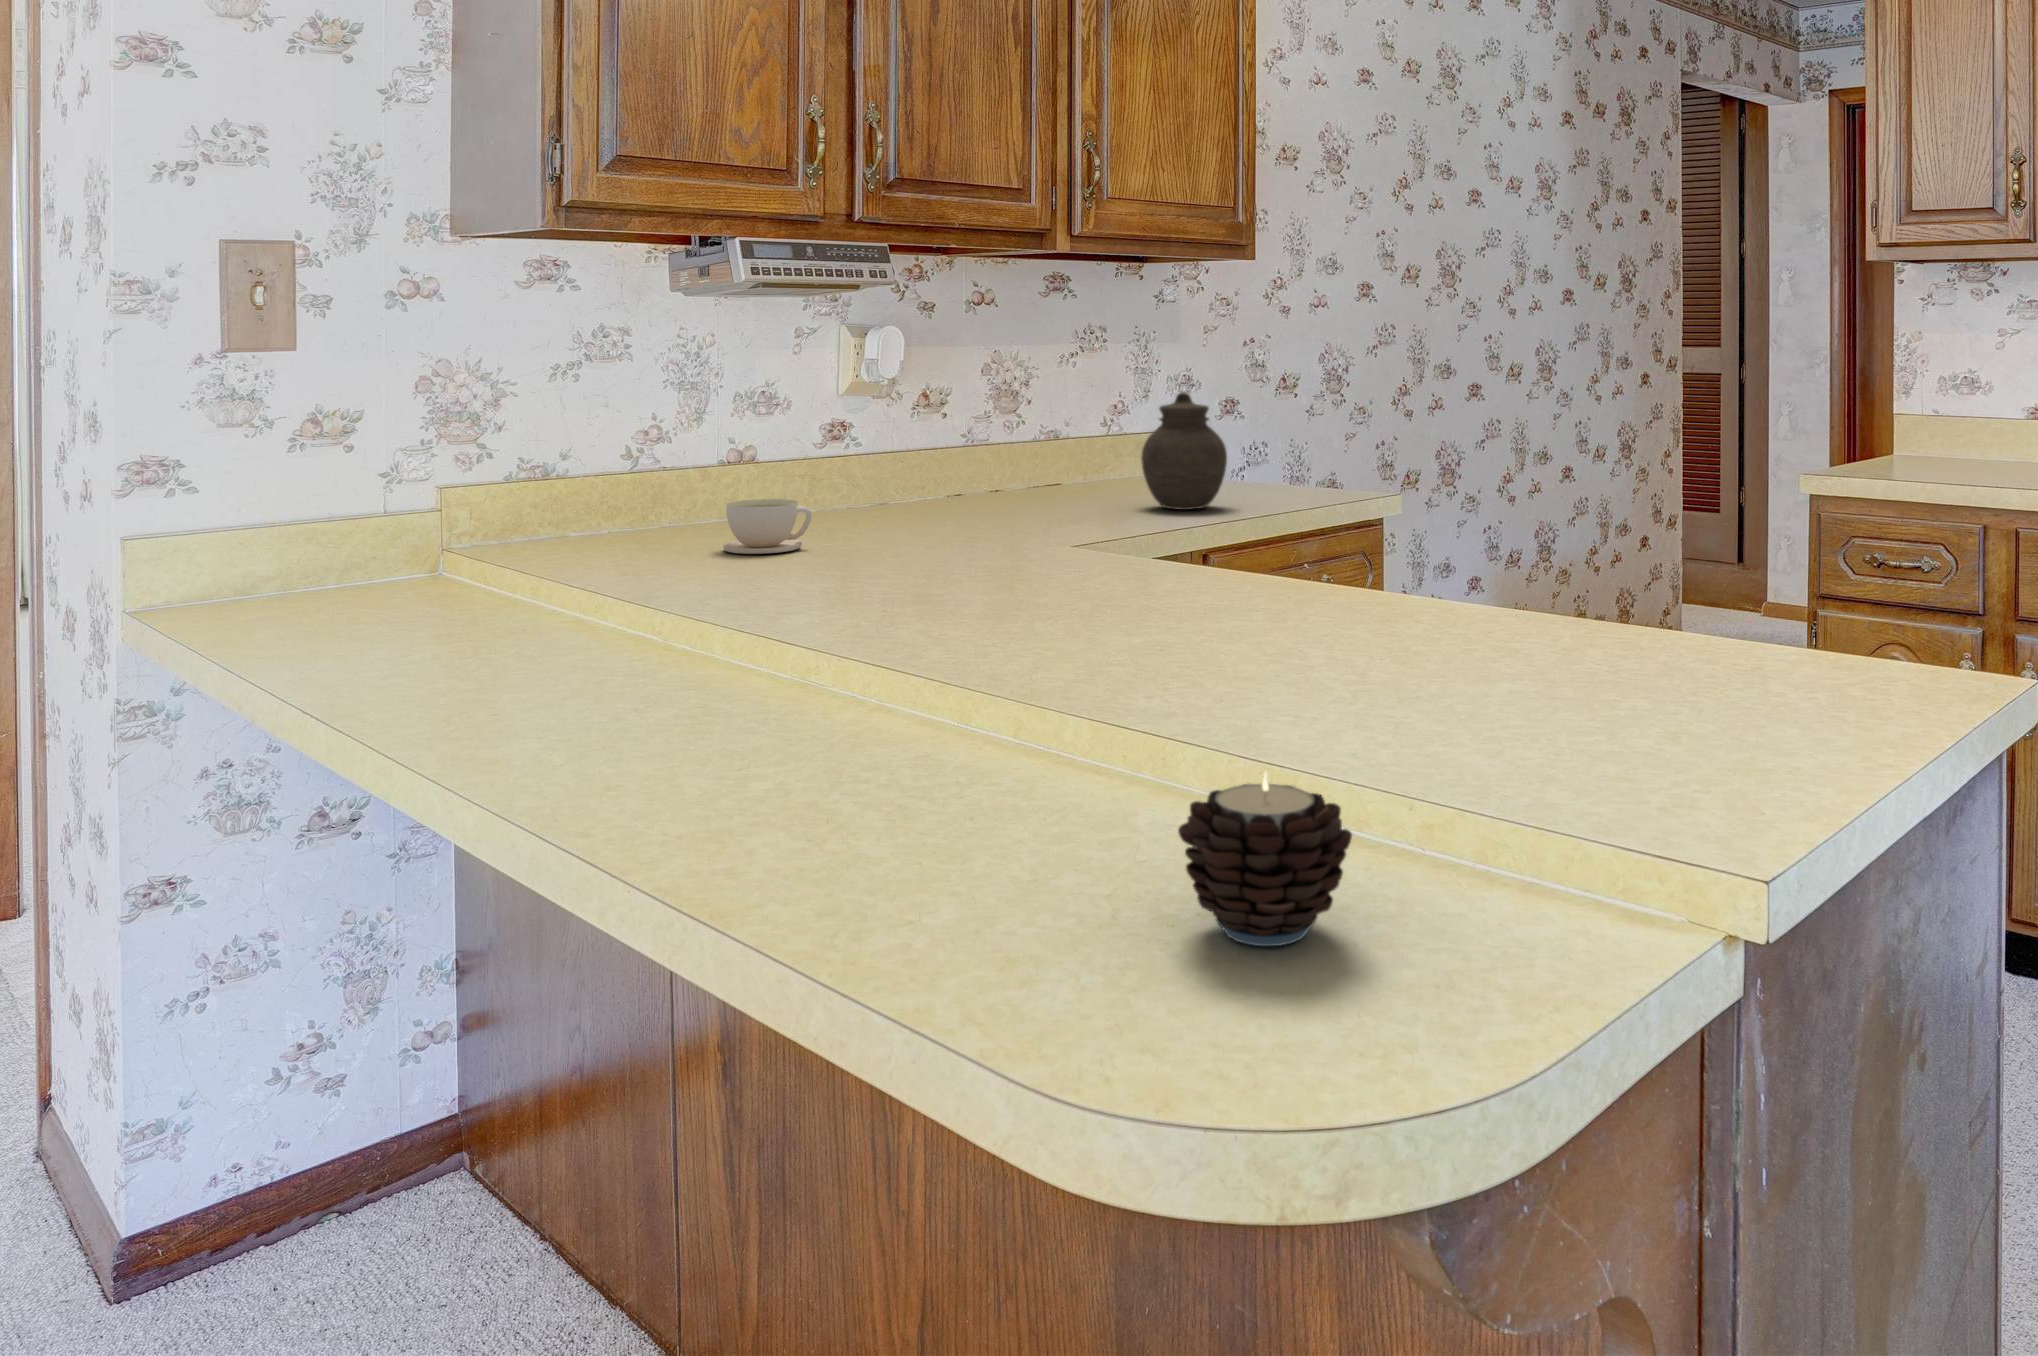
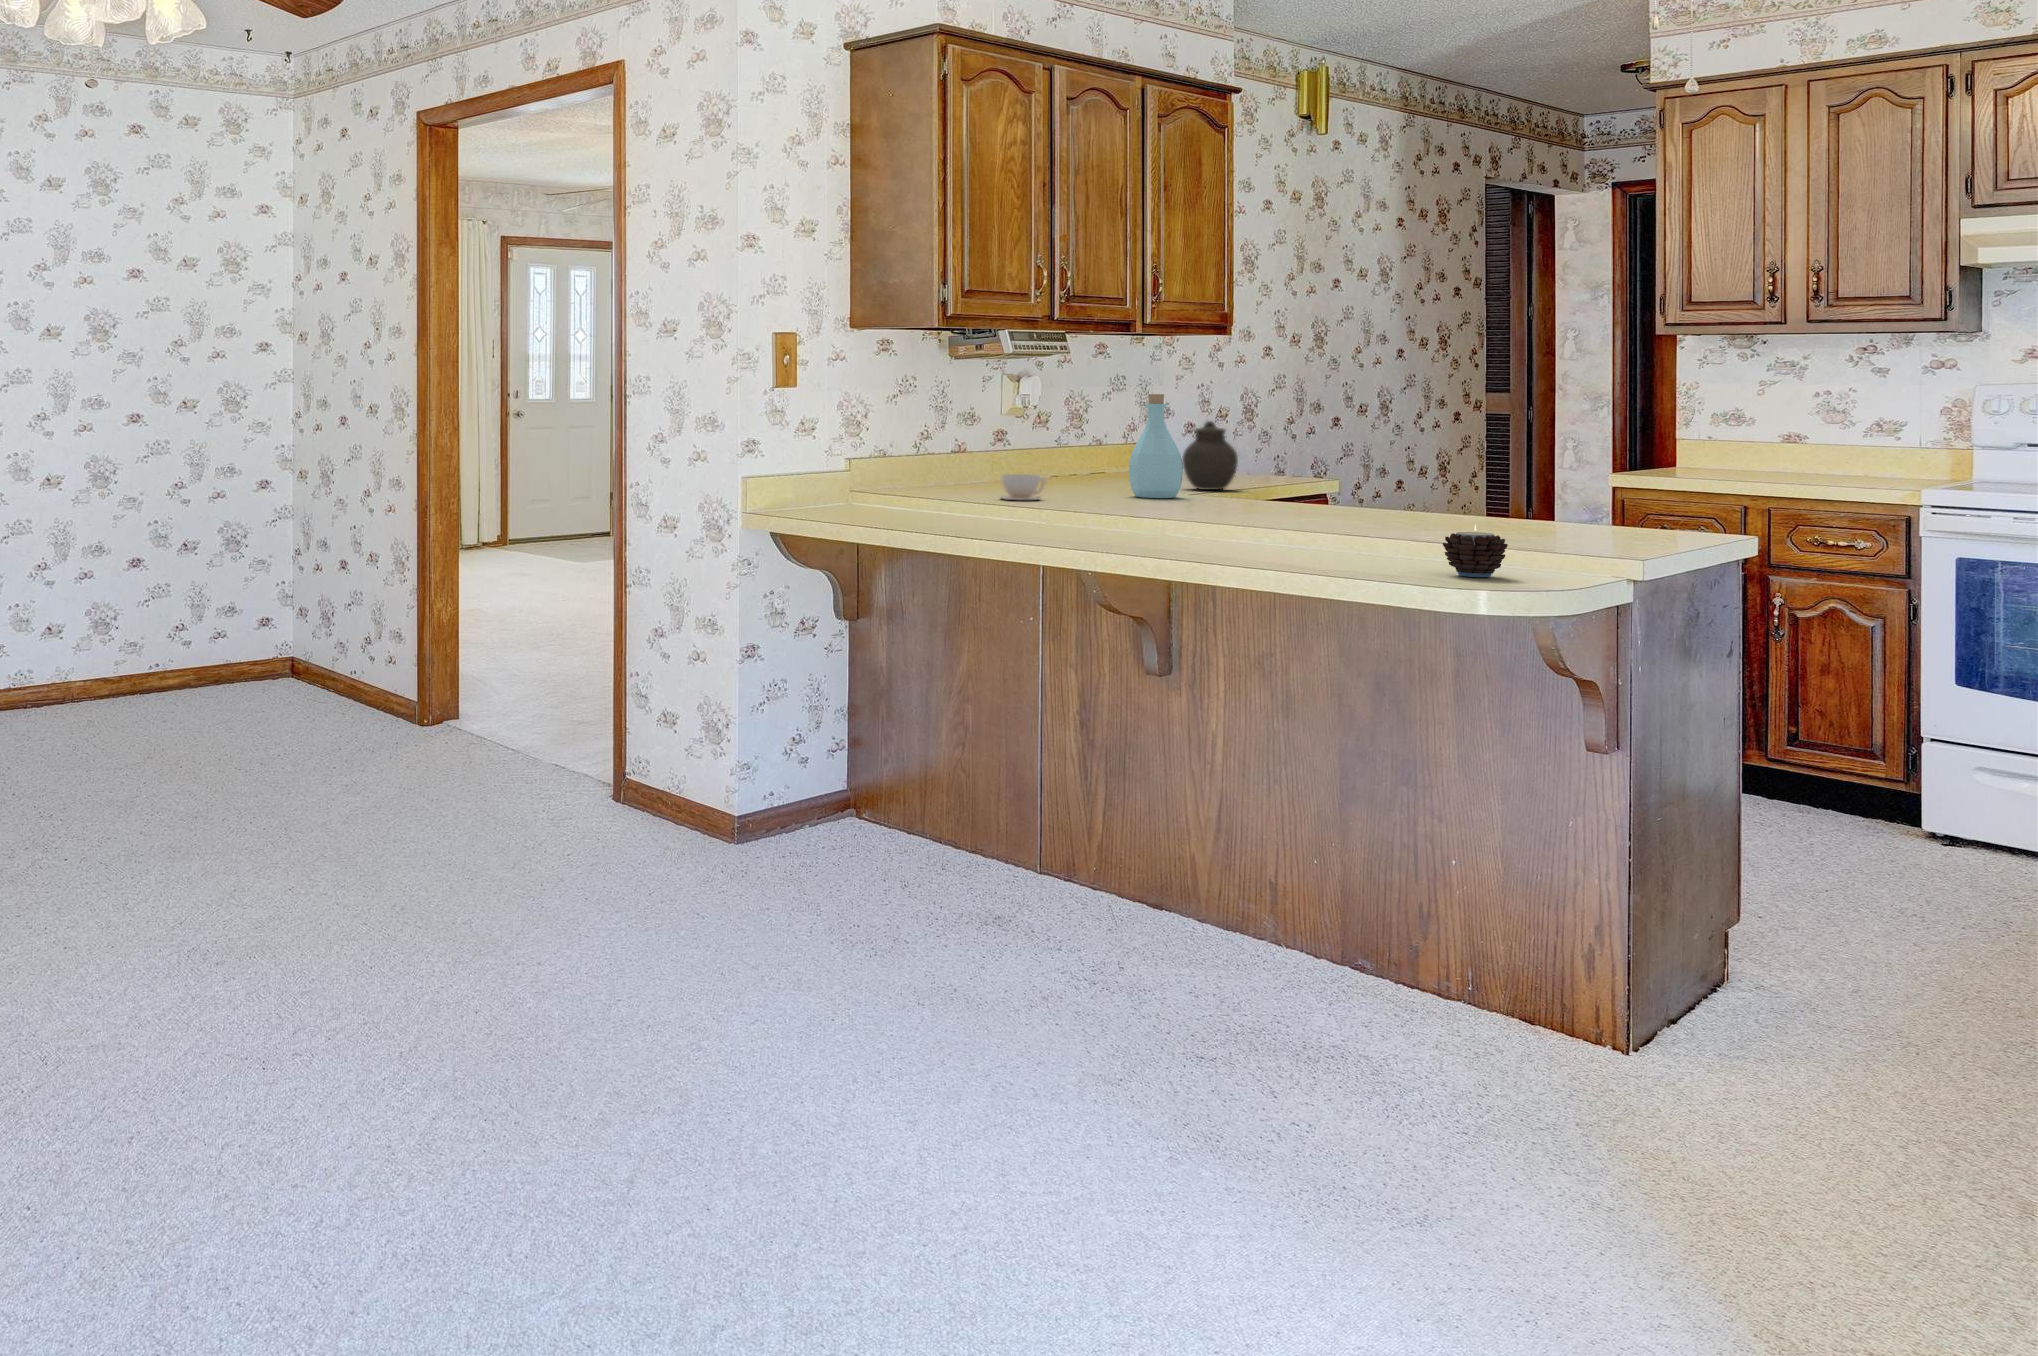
bottle: none [994,348,1086,538] -> present [1129,394,1183,498]

